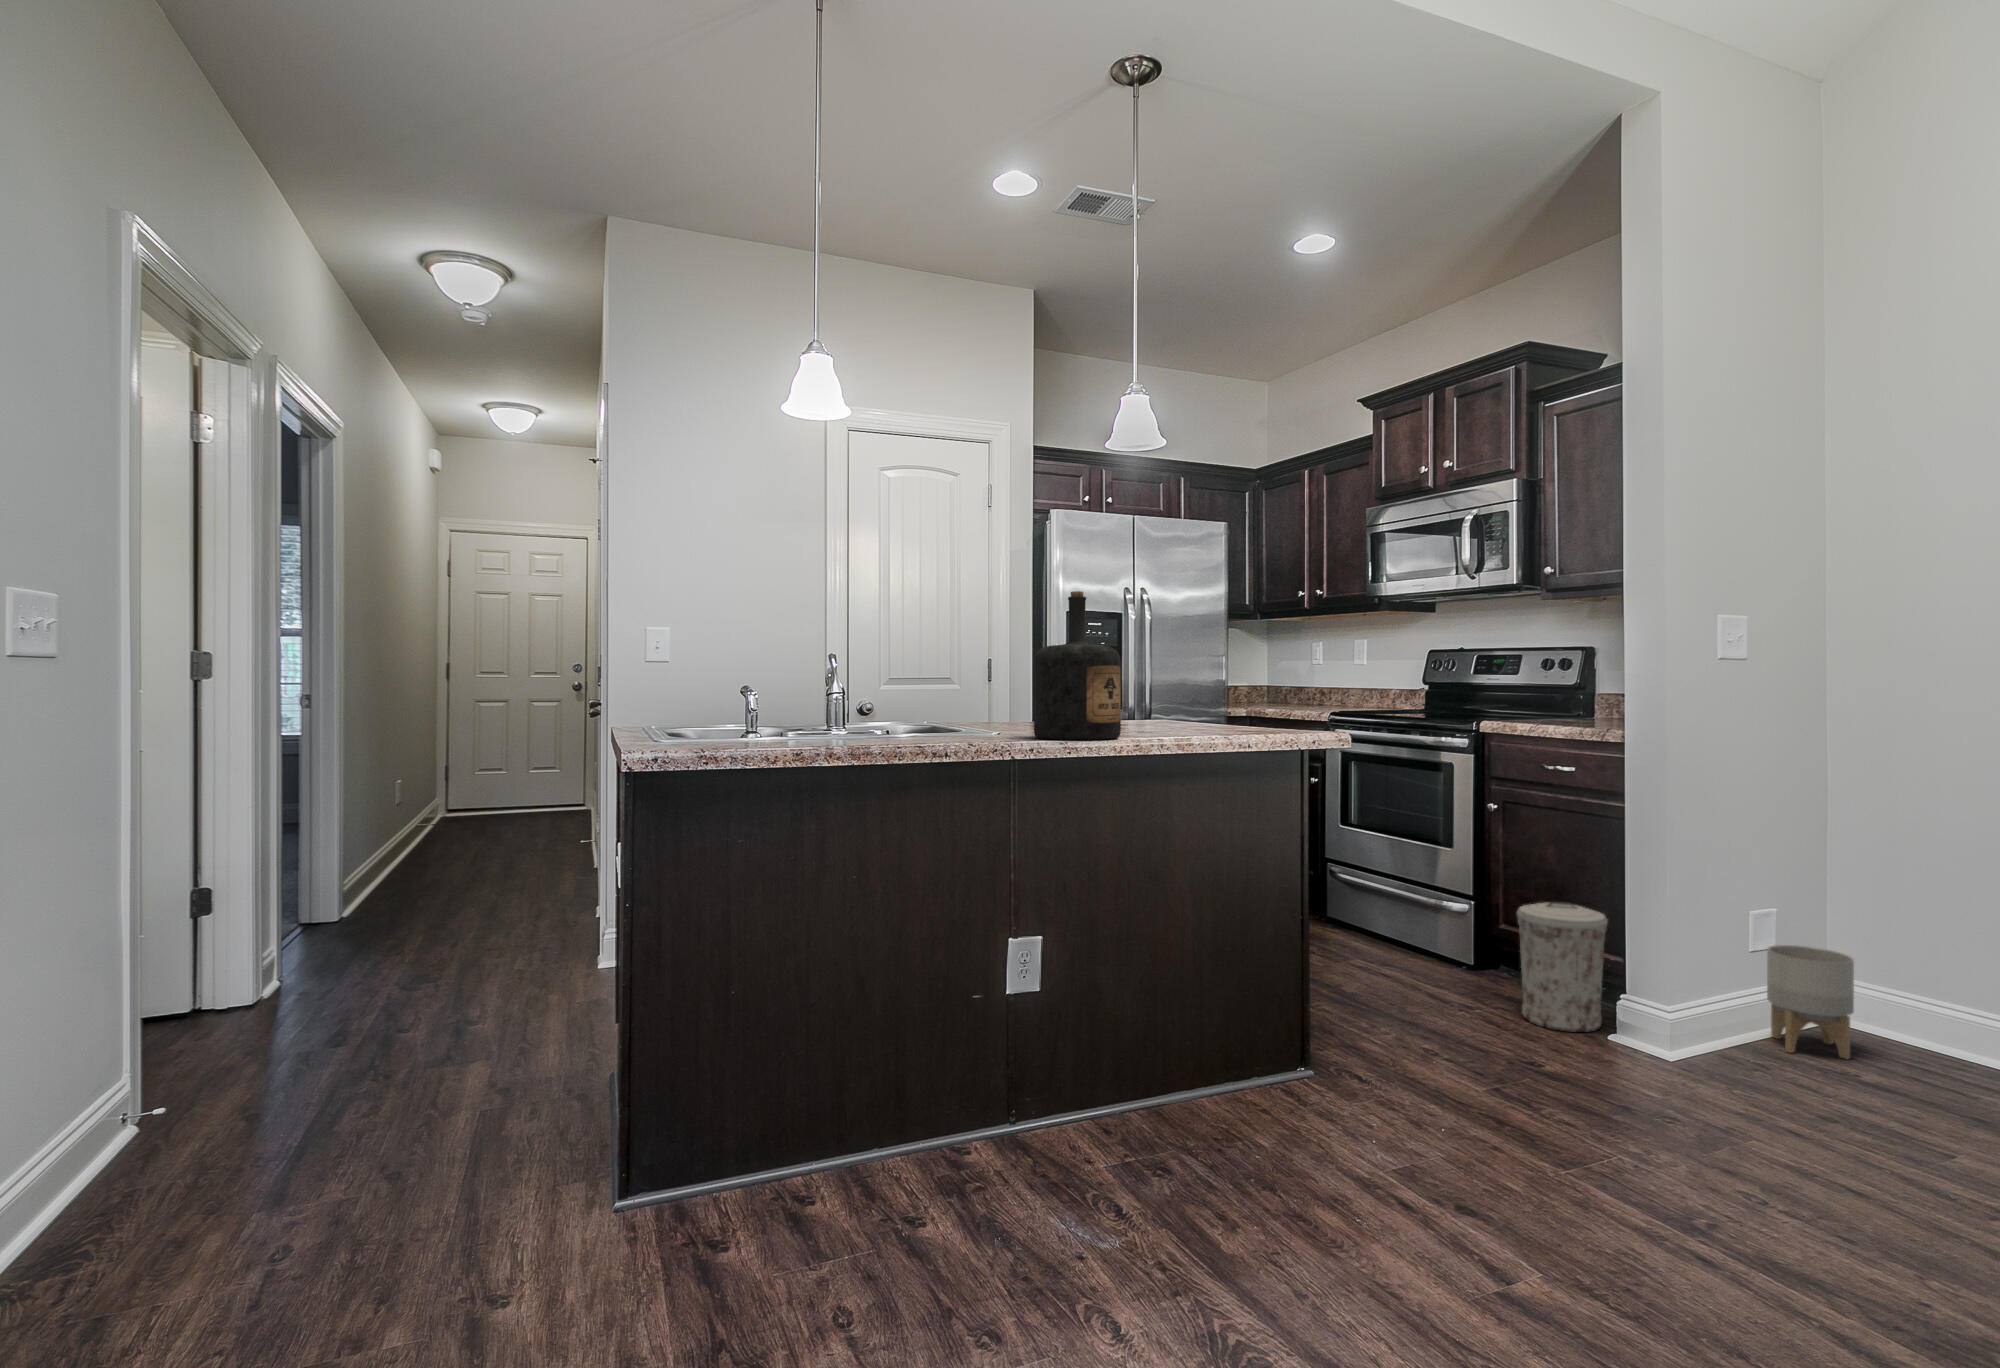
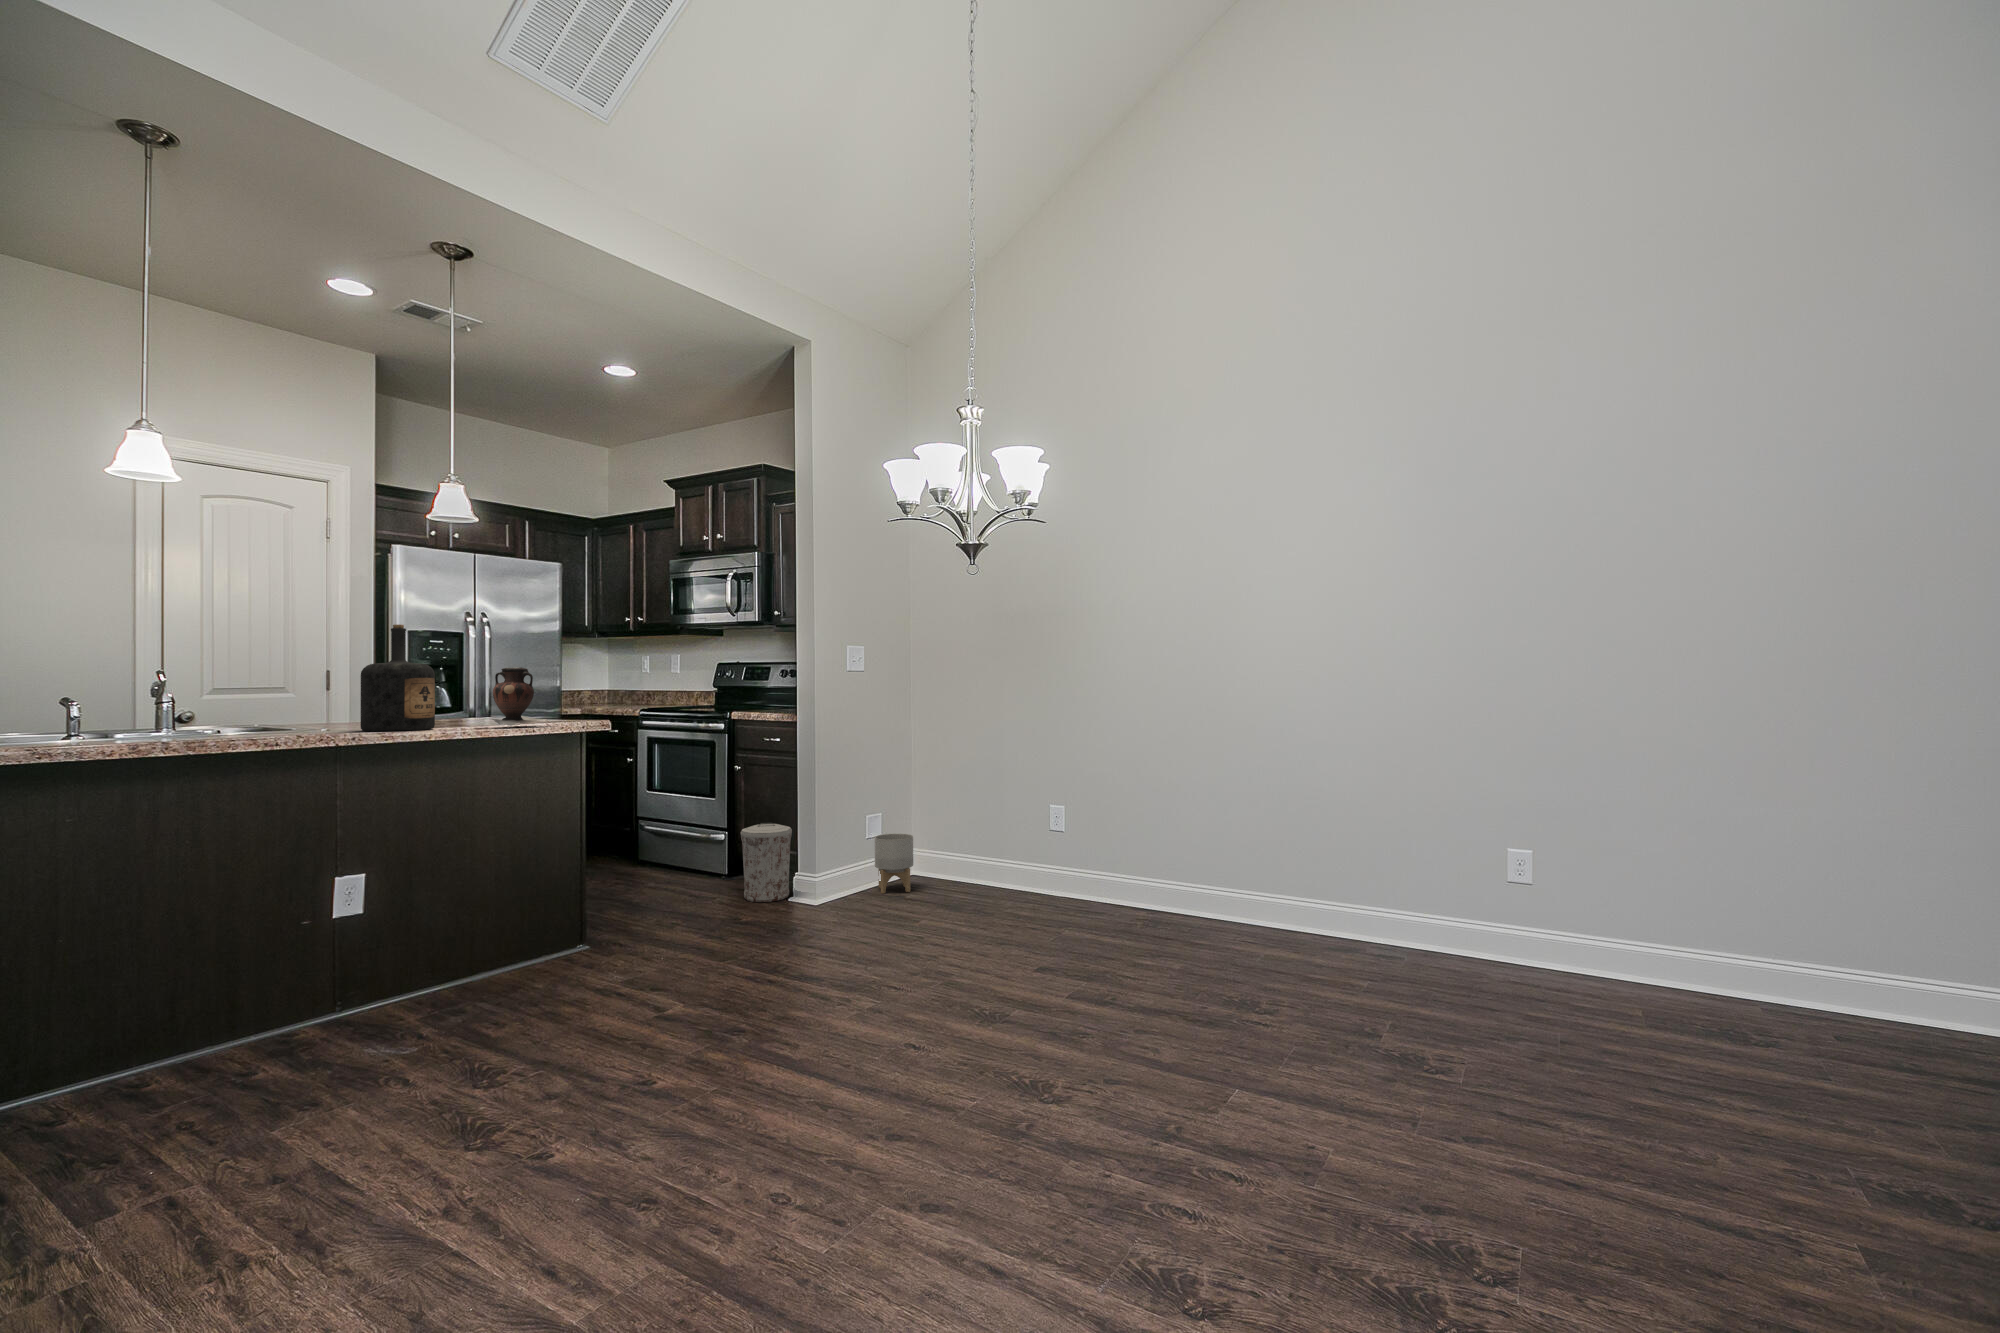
vase: none [1172,651,1283,740] -> present [487,667,558,726]

